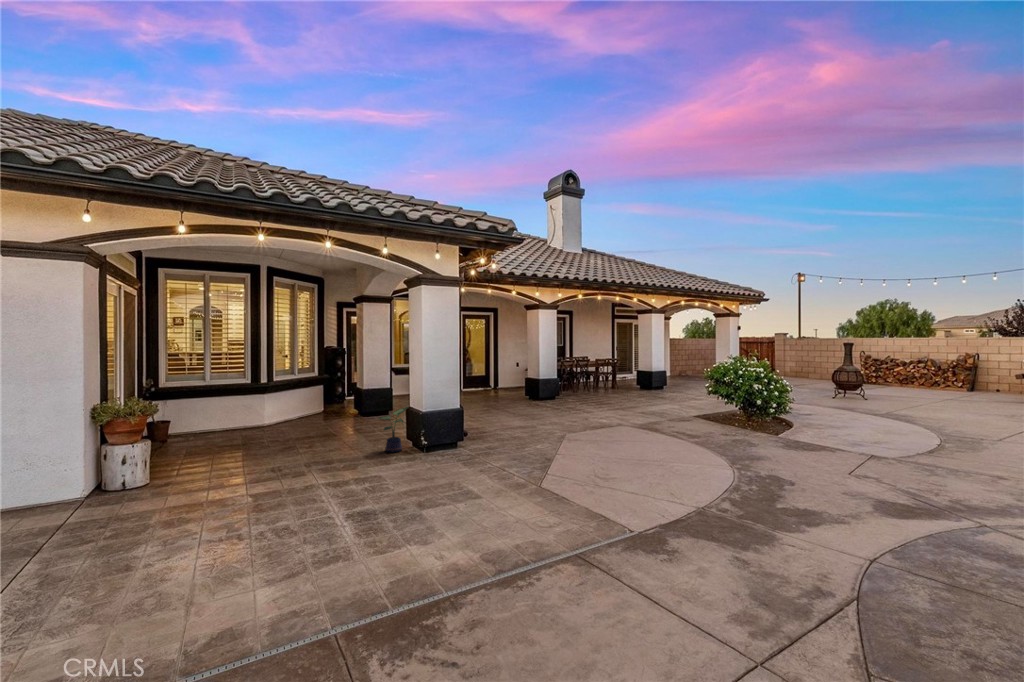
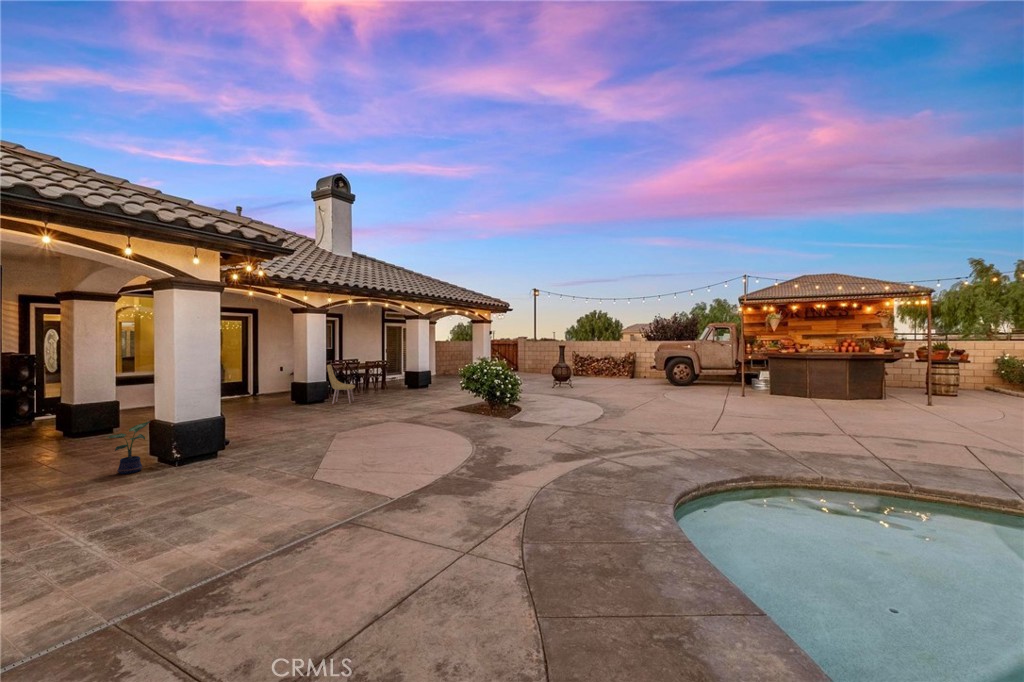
chair: none [557,361,584,402] -> present [327,365,355,404]

